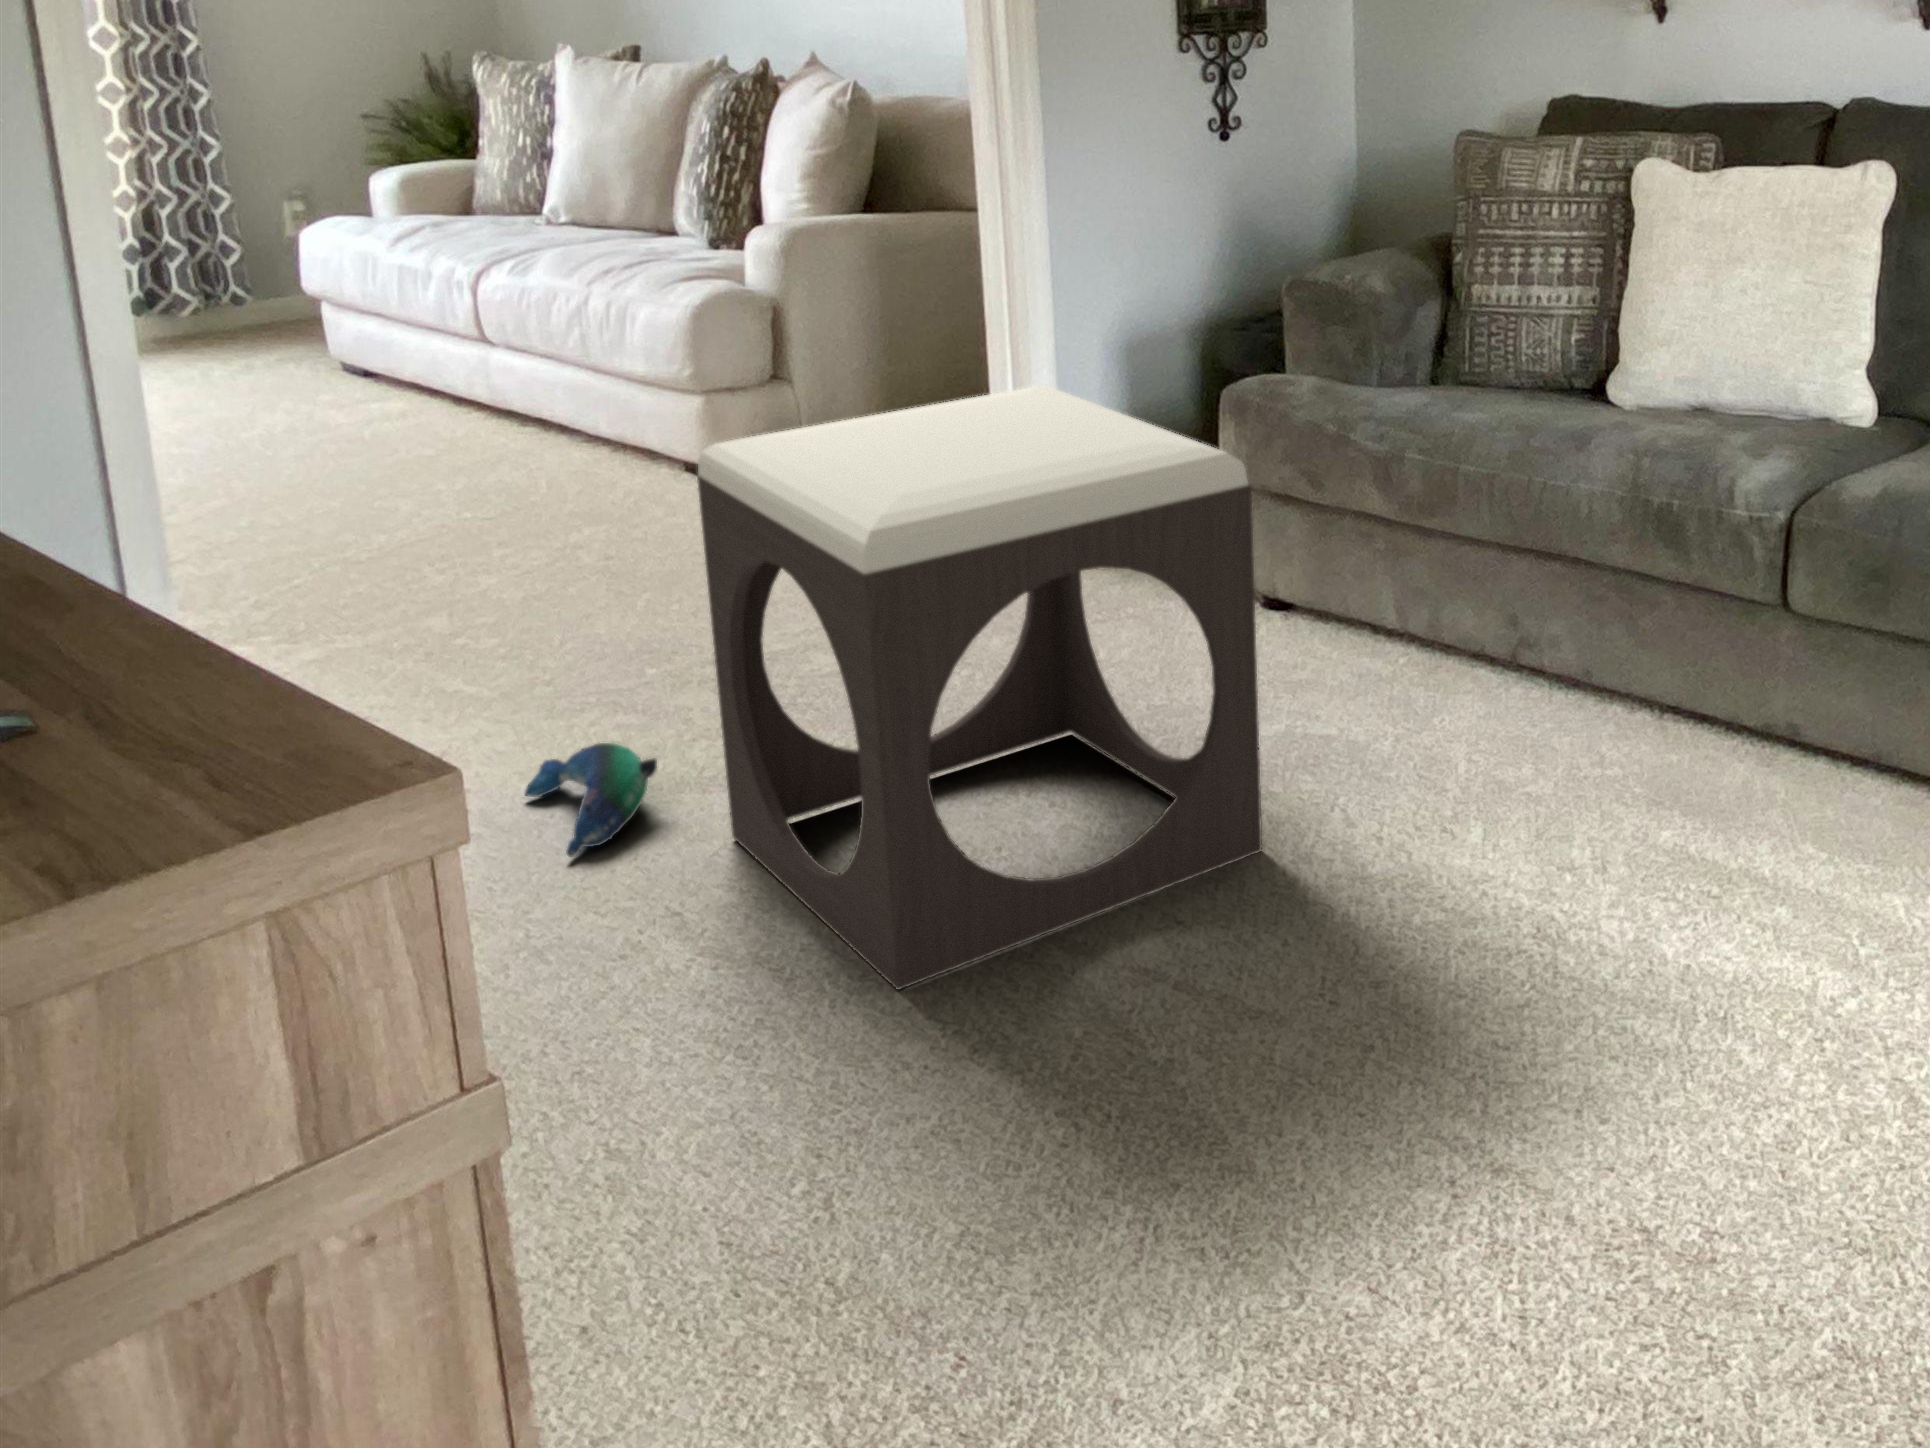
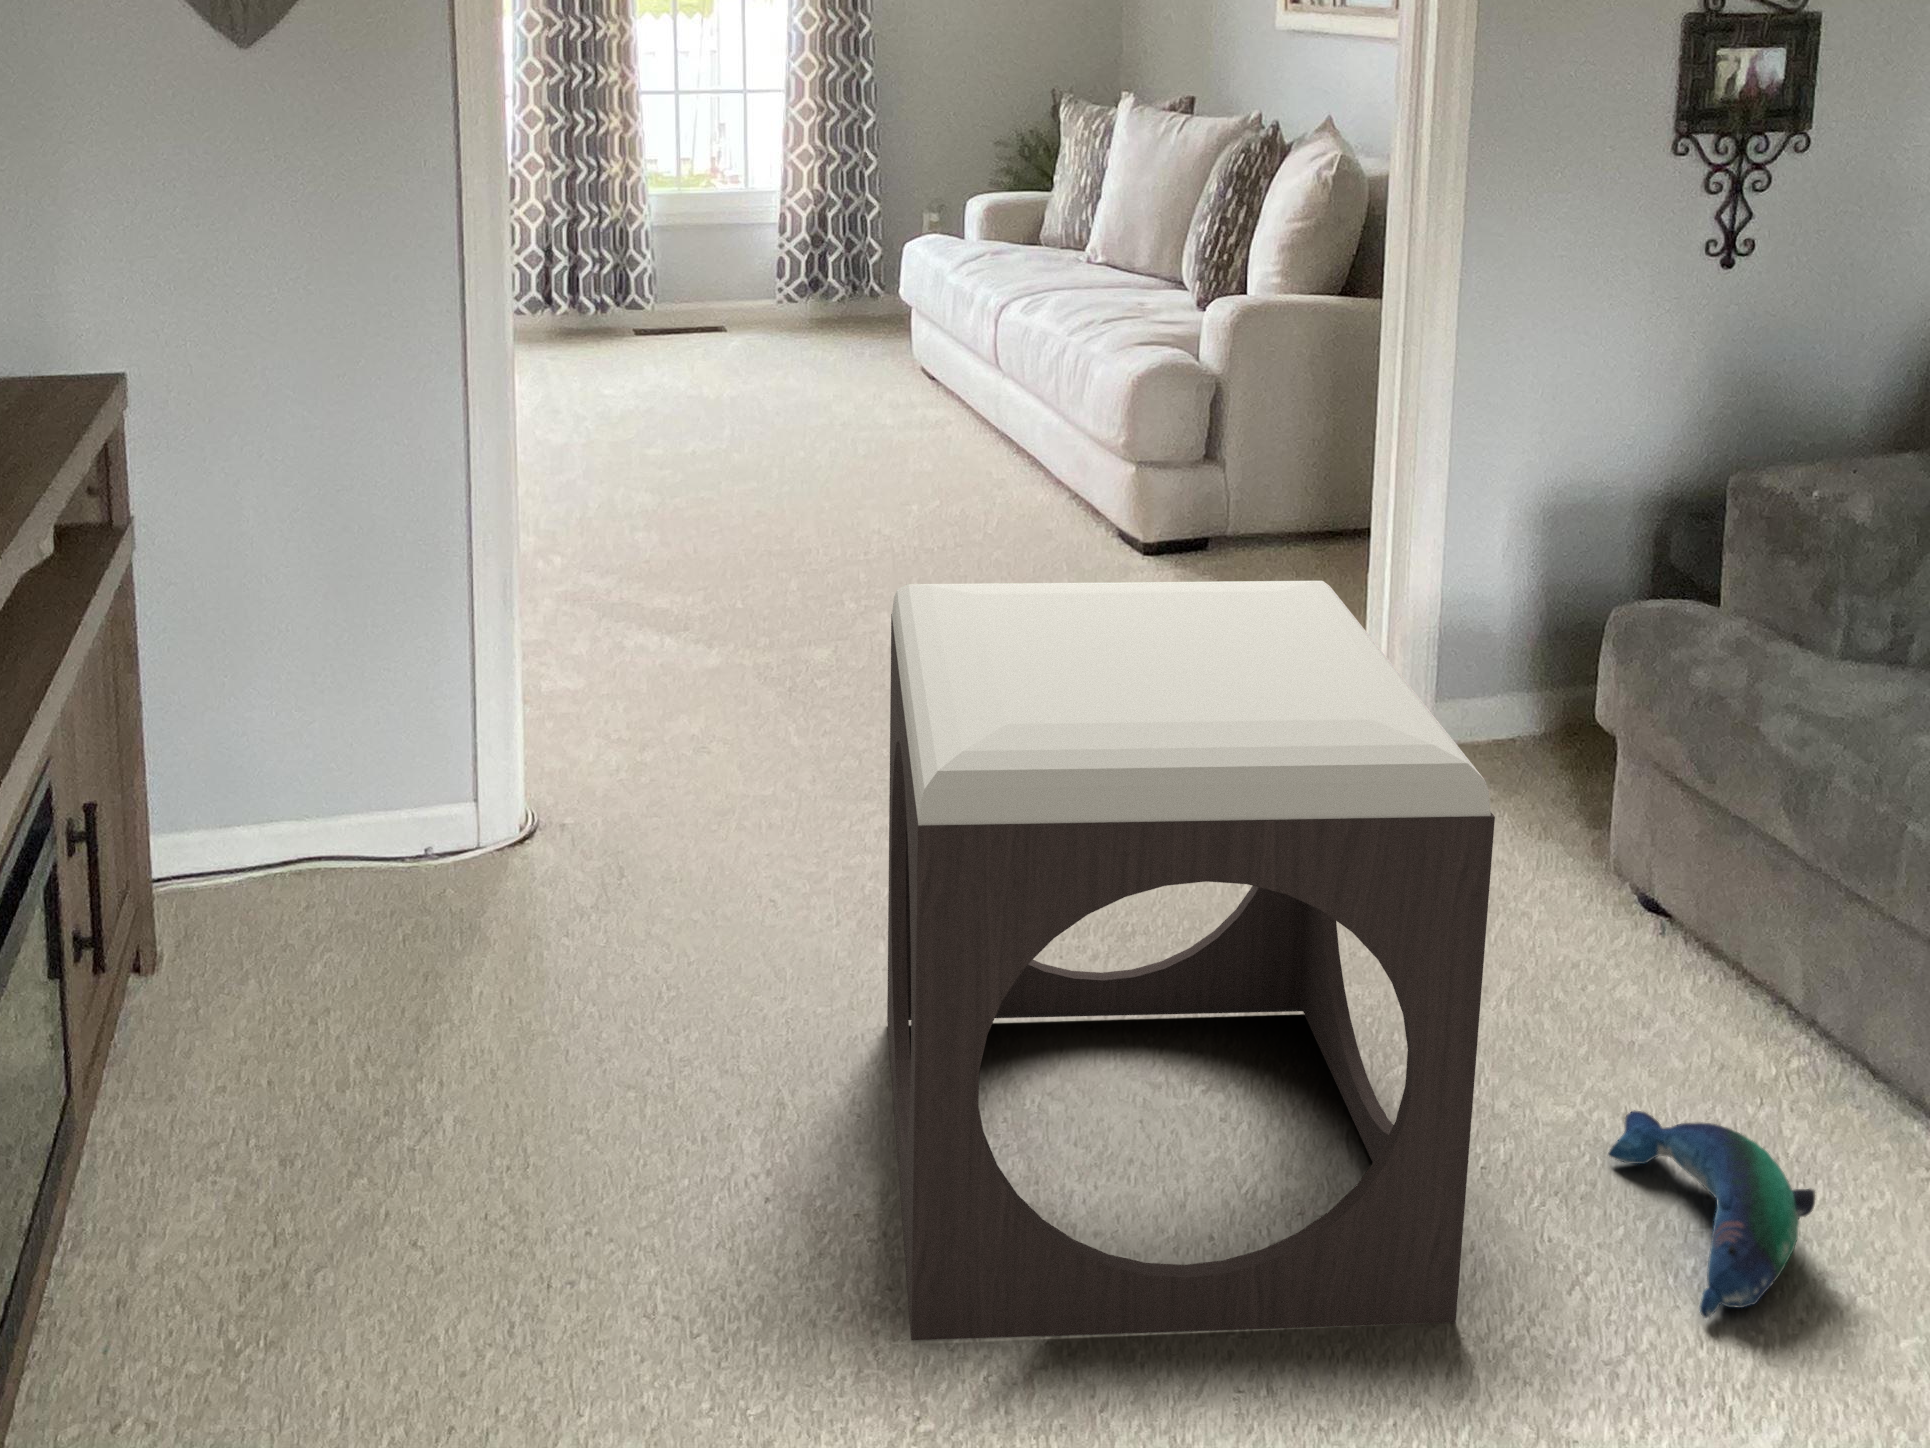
plush toy: present [525,743,657,857] -> present [1608,1110,1815,1318]

